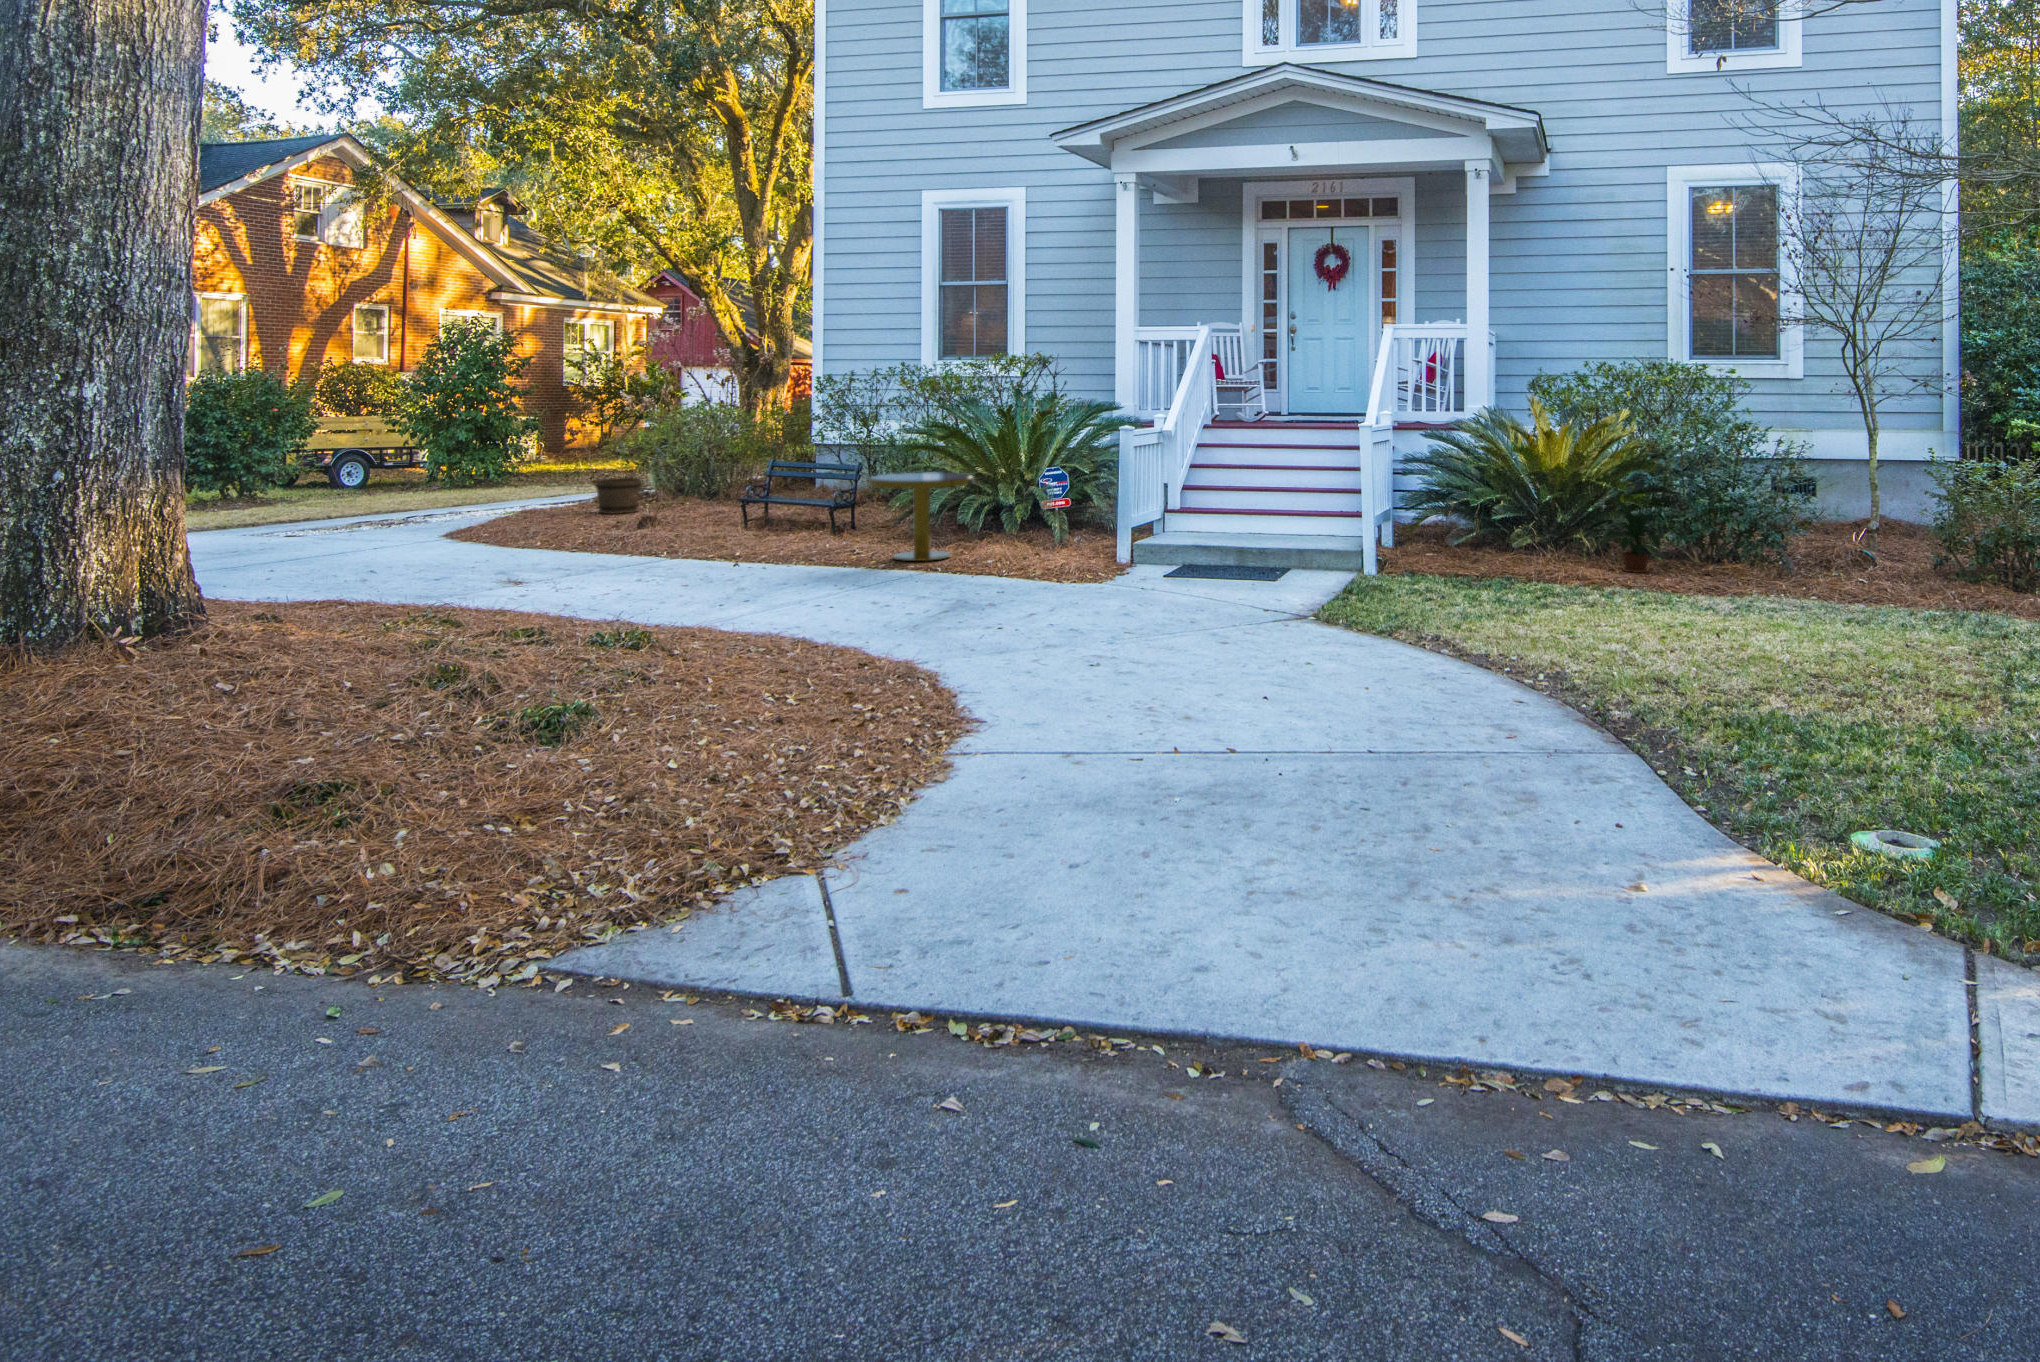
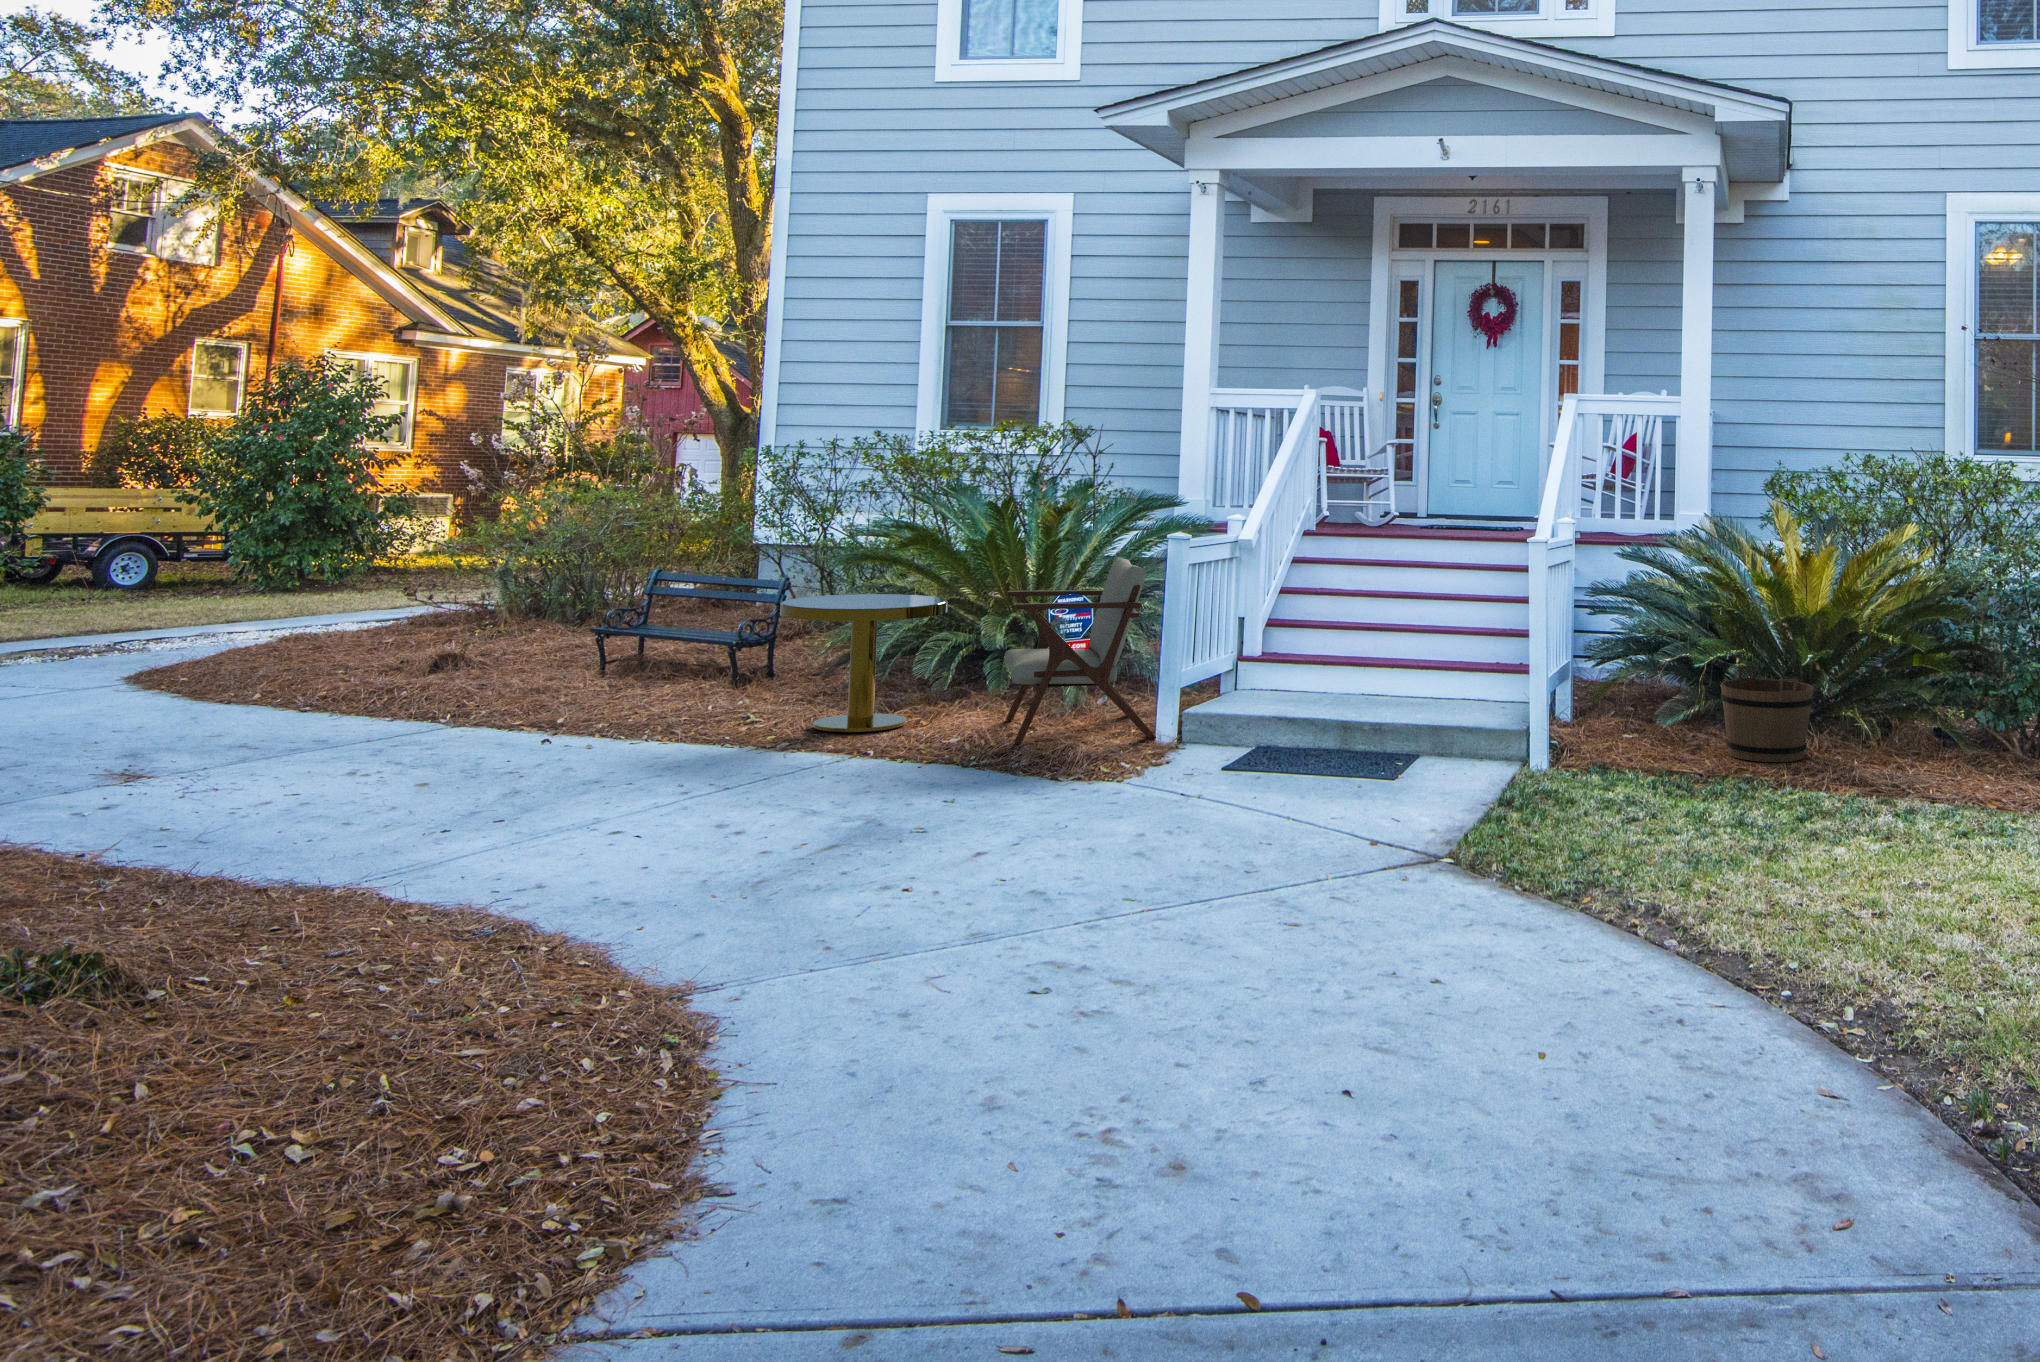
lounge chair: none [1011,445,1116,566] -> present [1005,557,1156,744]
bucket: present [596,475,641,514] -> present [1721,666,1814,762]
potted plant: present [1604,500,1662,573] -> none [1880,656,1974,768]

